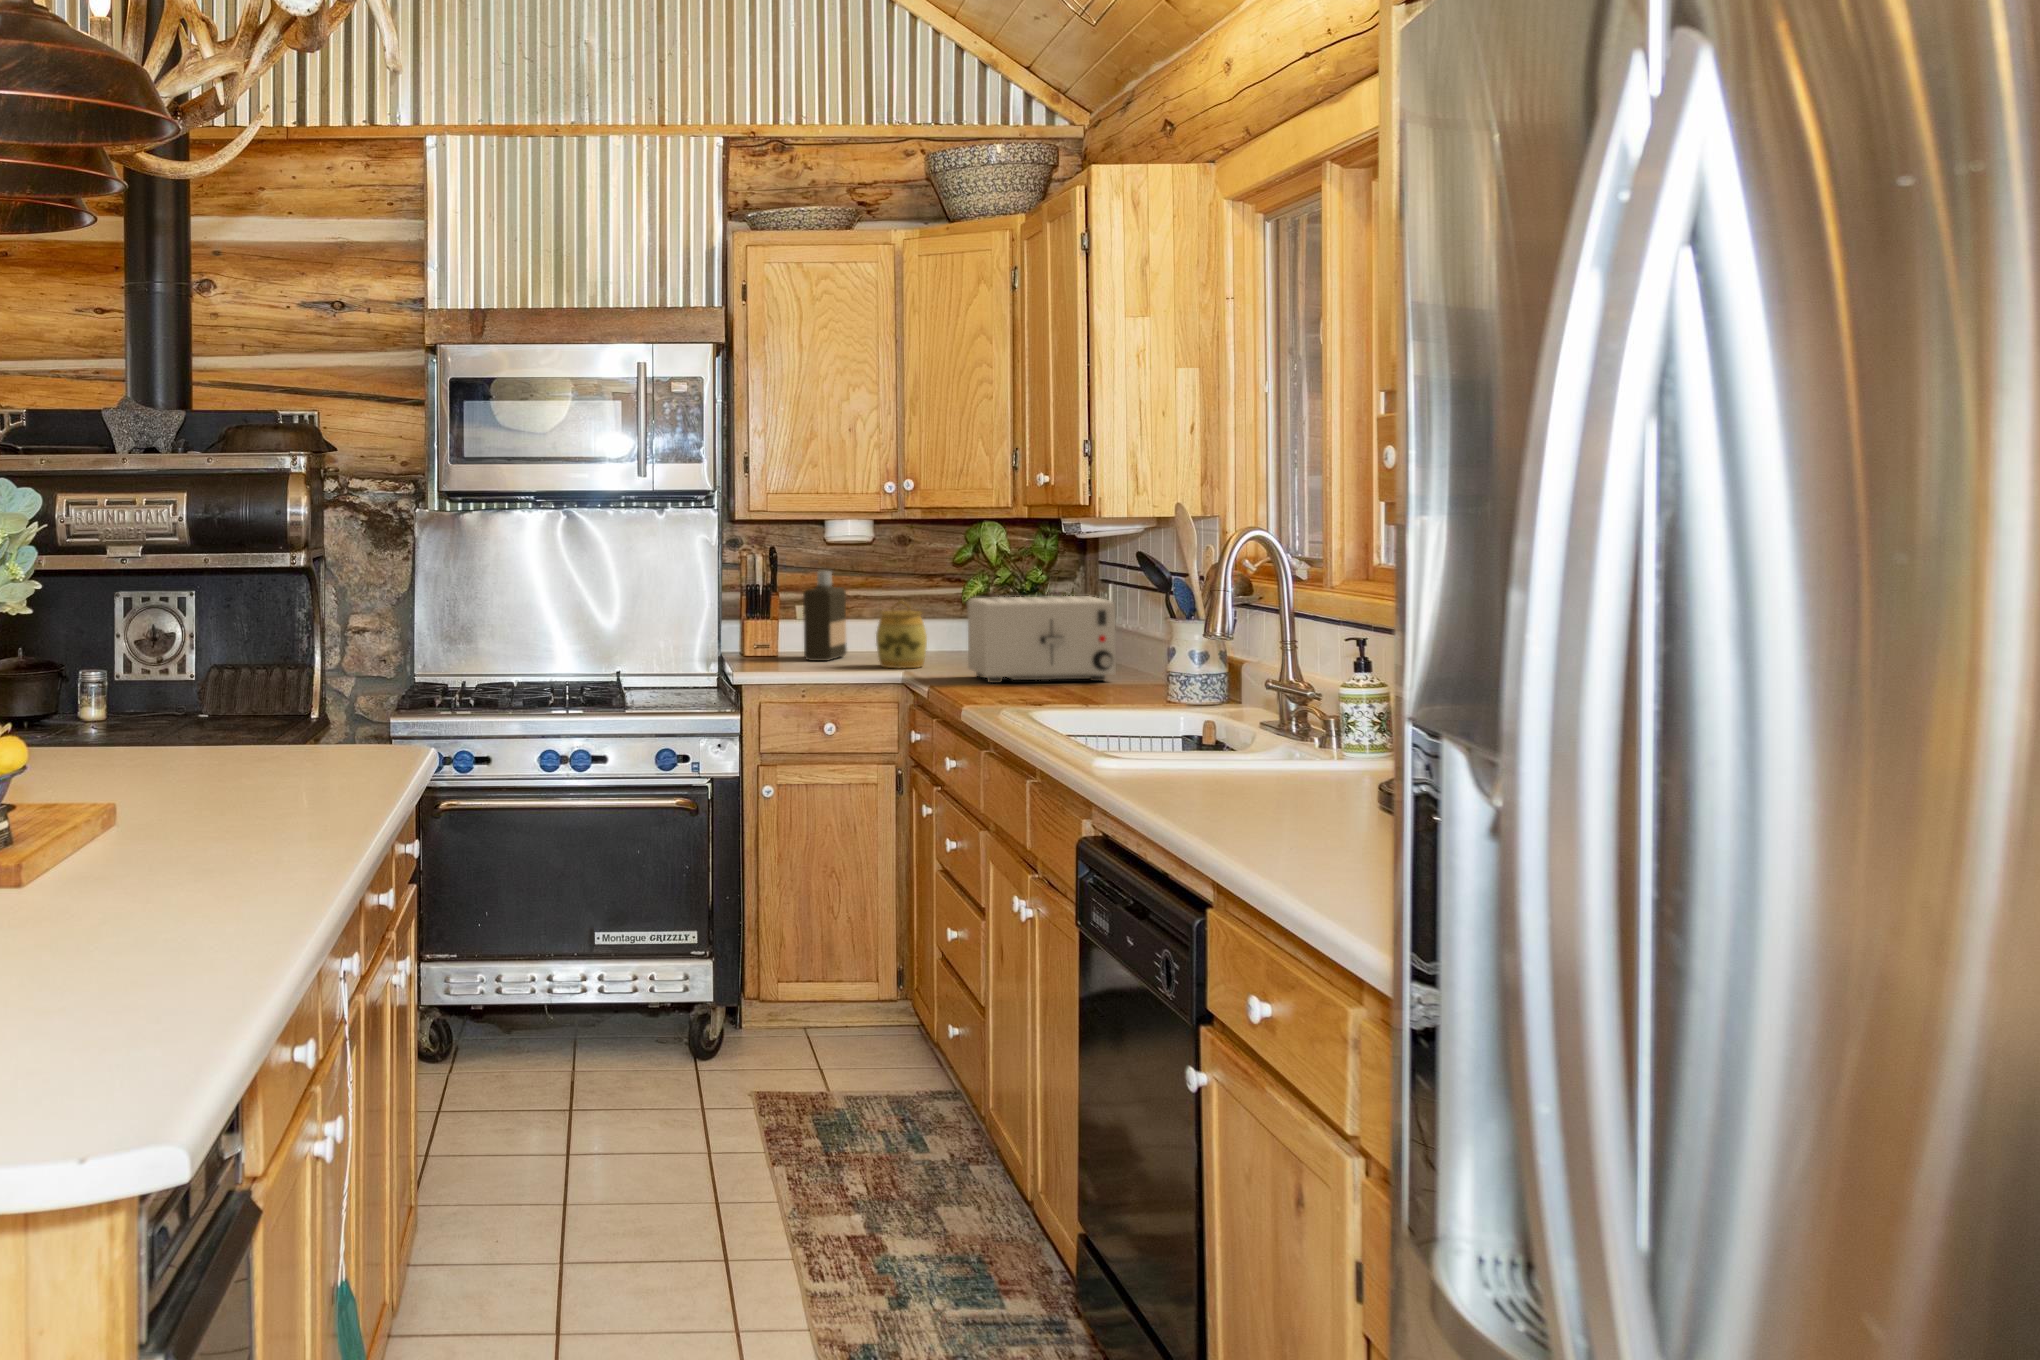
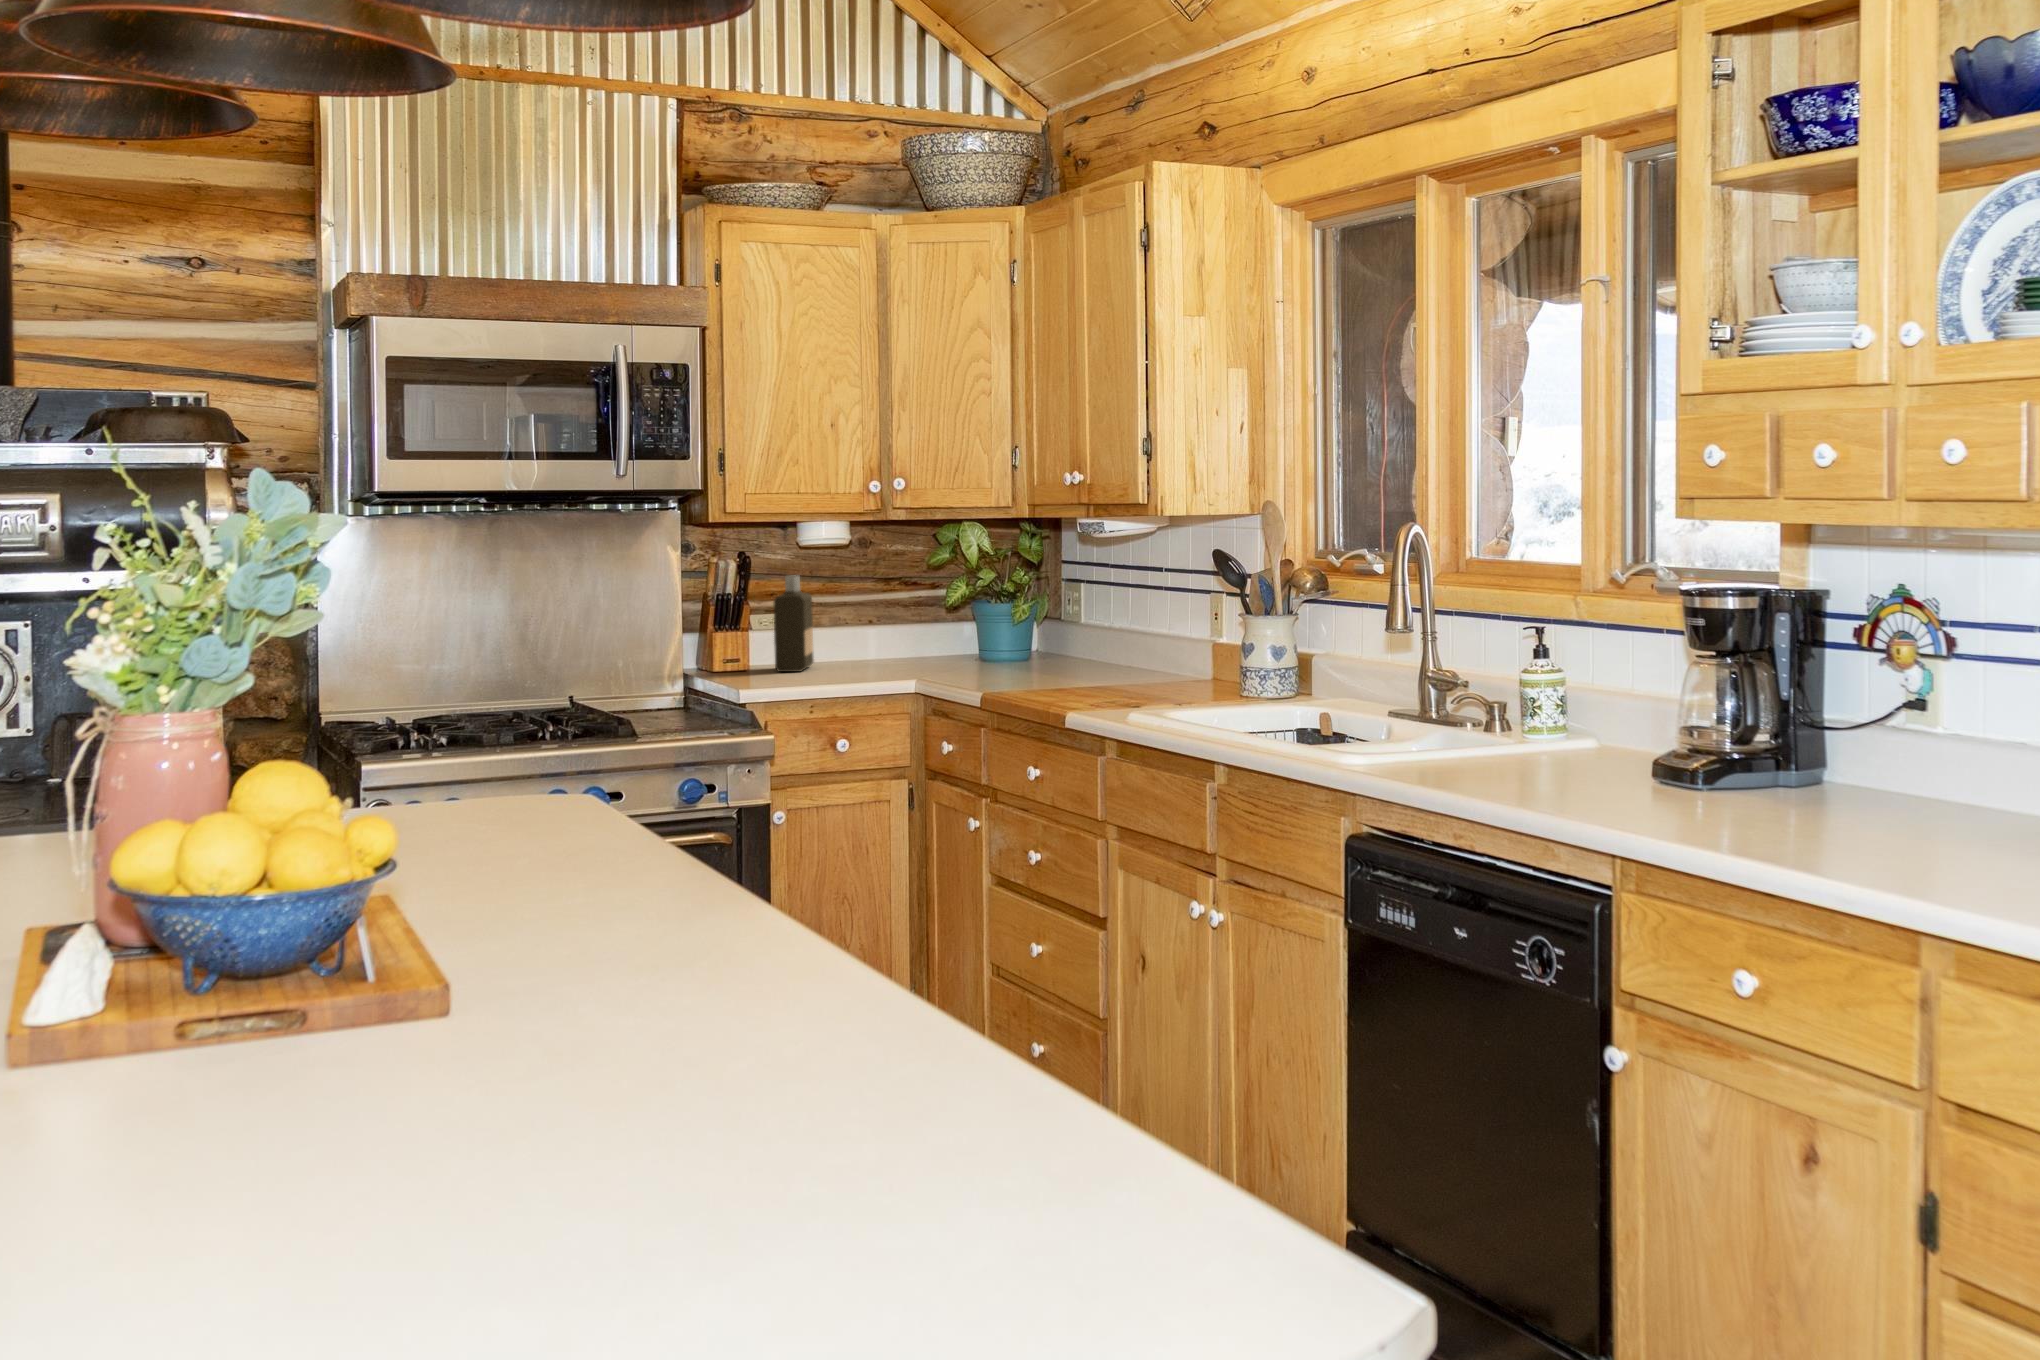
toaster: present [967,596,1116,683] -> none [974,591,1124,681]
jar: present [876,601,927,668] -> none [862,603,917,674]

